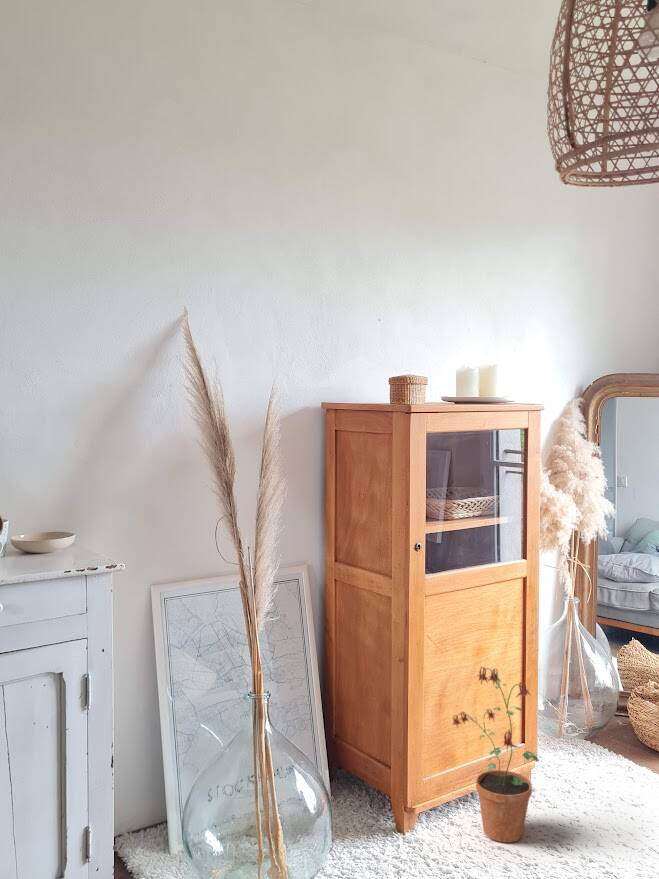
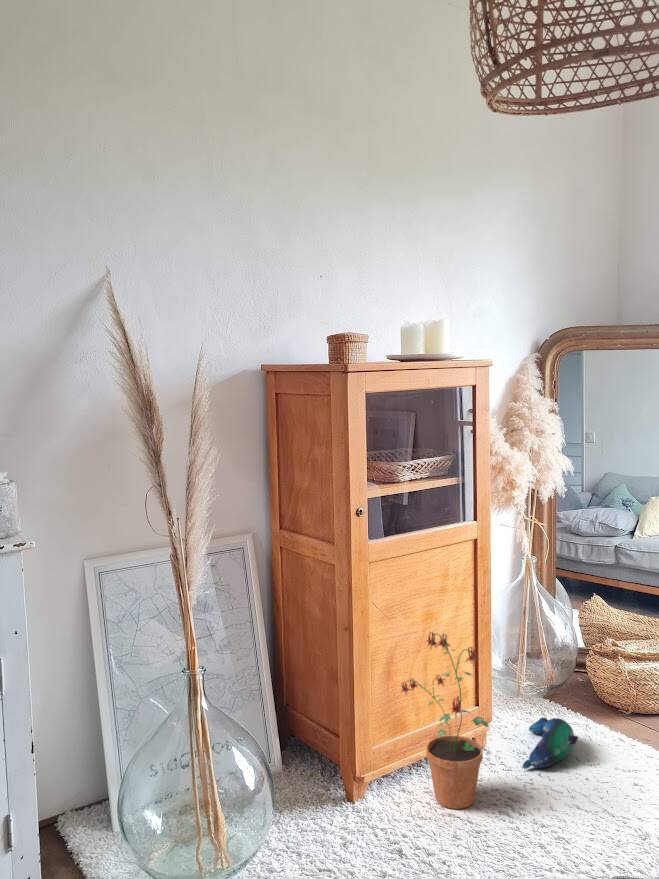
plush toy: none [569,758,624,807] -> present [523,717,578,769]

